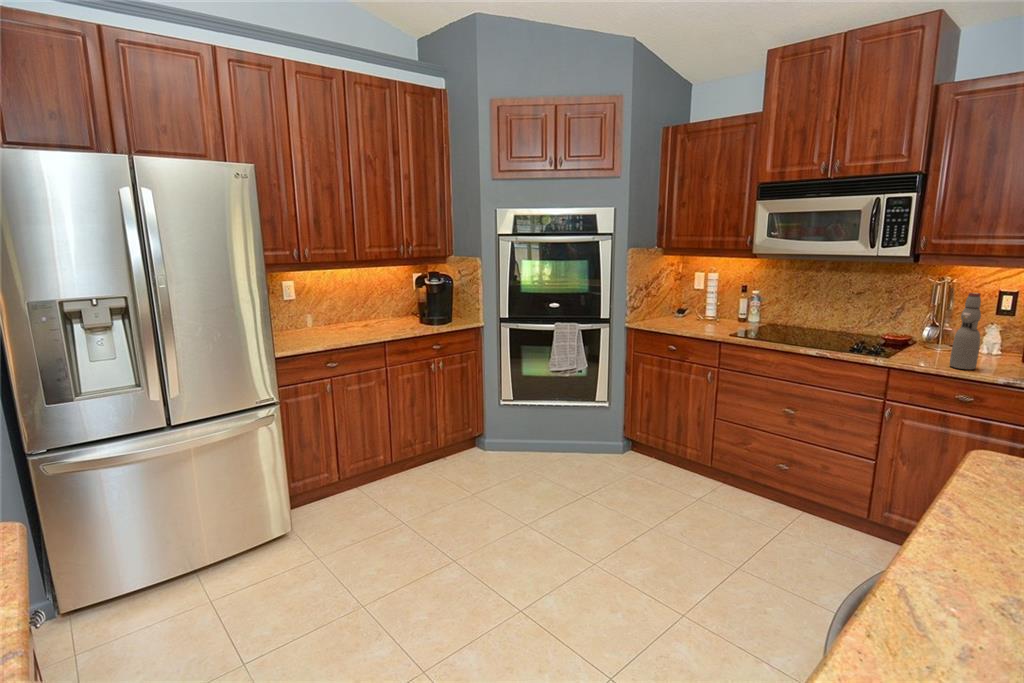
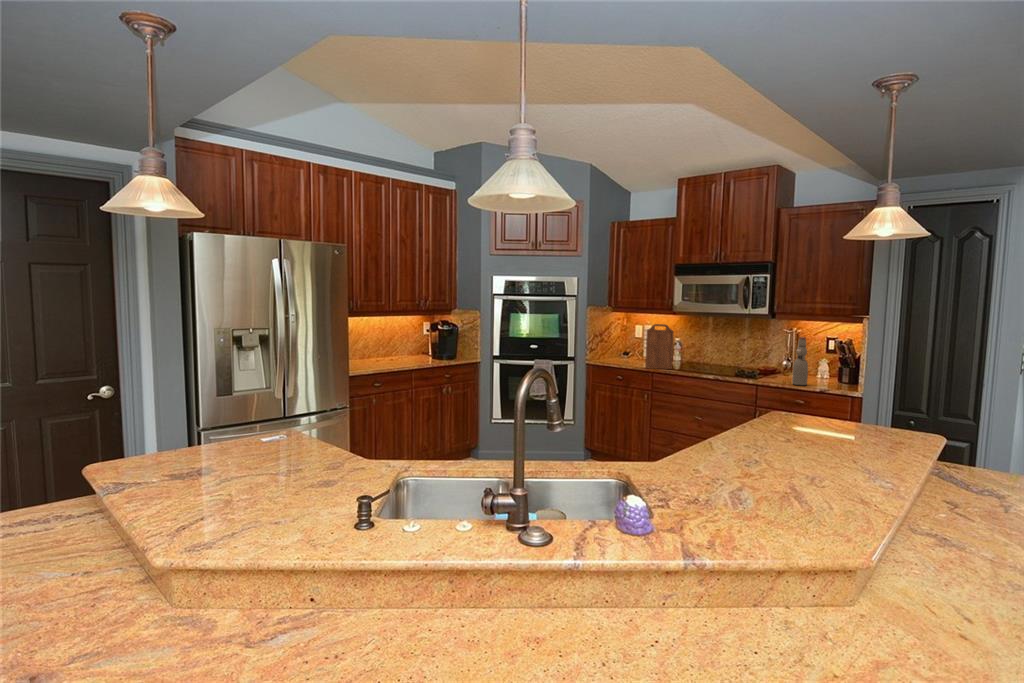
cutting board: none [710,272,753,337] -> present [645,324,674,369]

